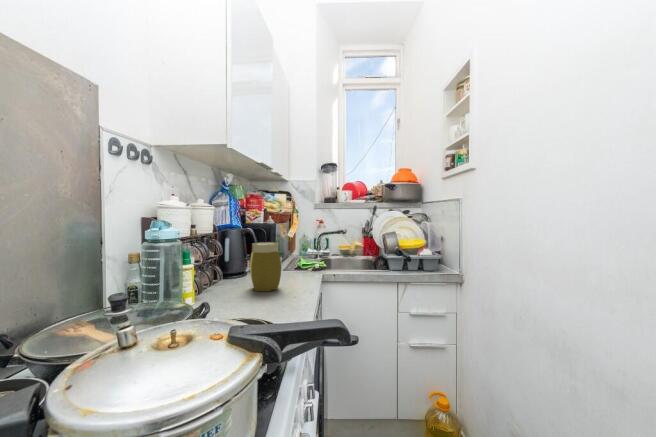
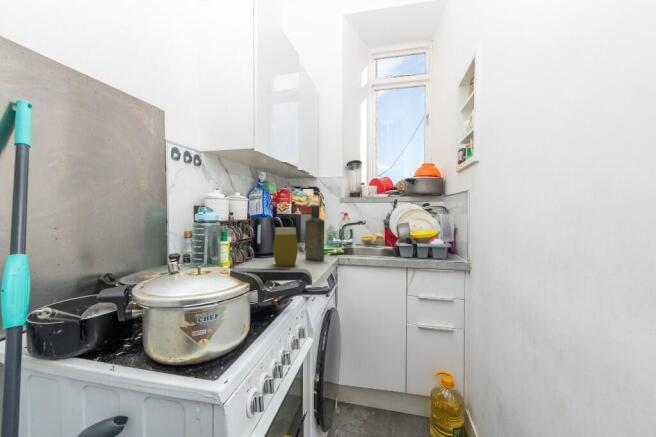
bottle: none [285,215,308,279] -> present [305,206,324,260]

